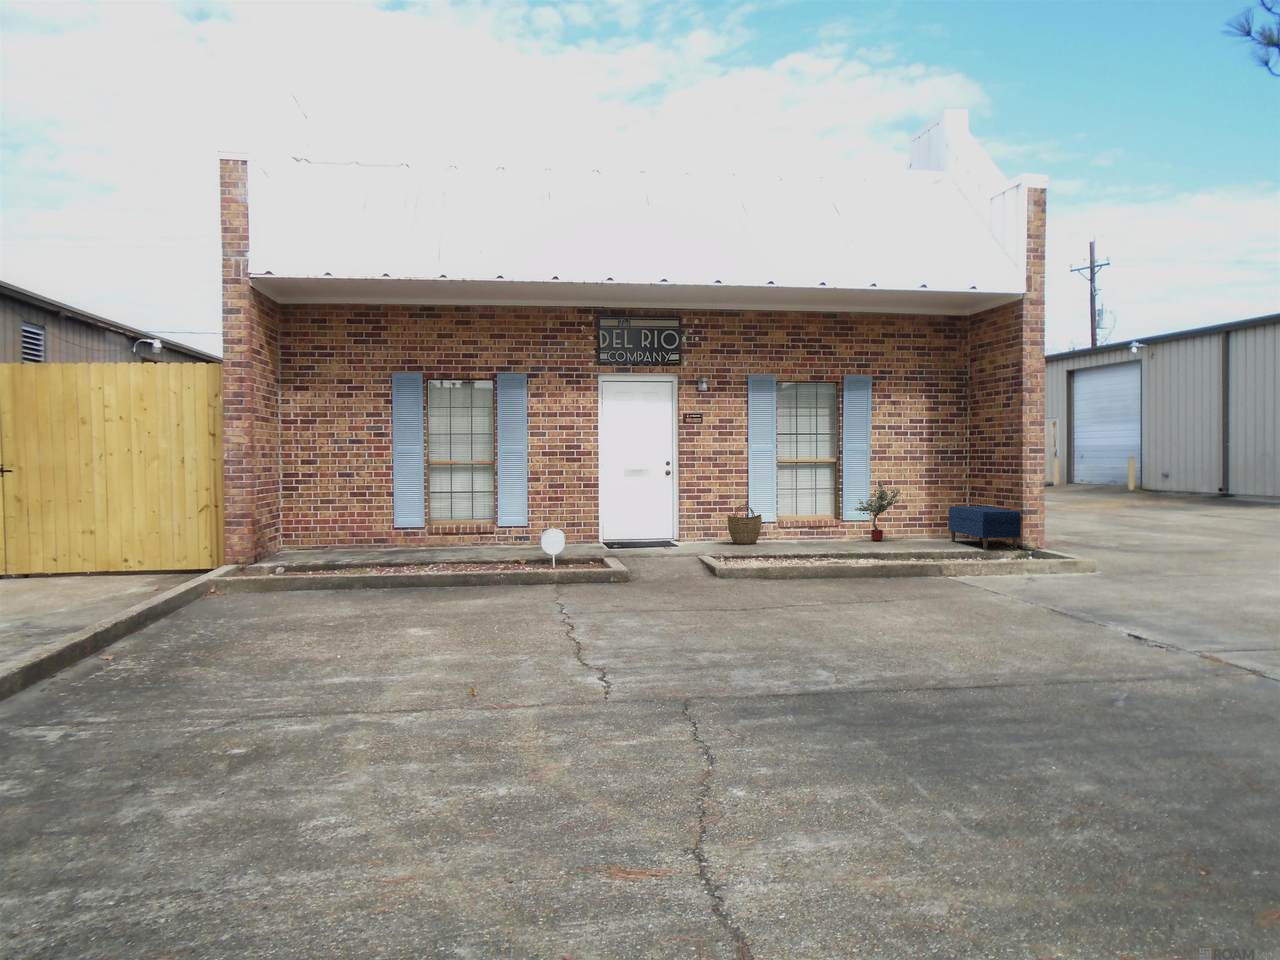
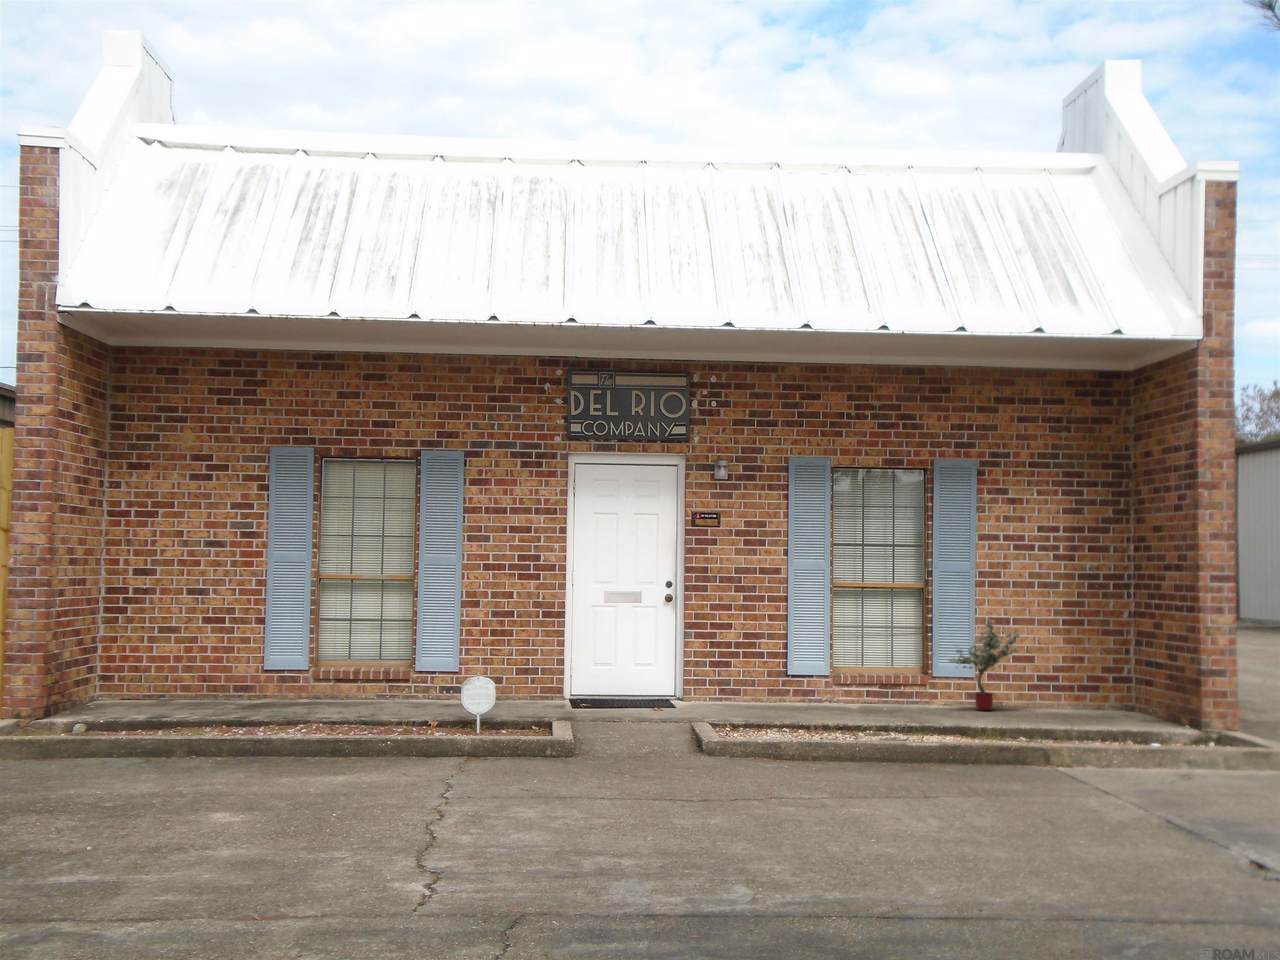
woven basket: present [728,505,762,544] -> none [755,649,806,710]
bench: present [948,506,1021,550] -> none [1094,660,1201,731]

